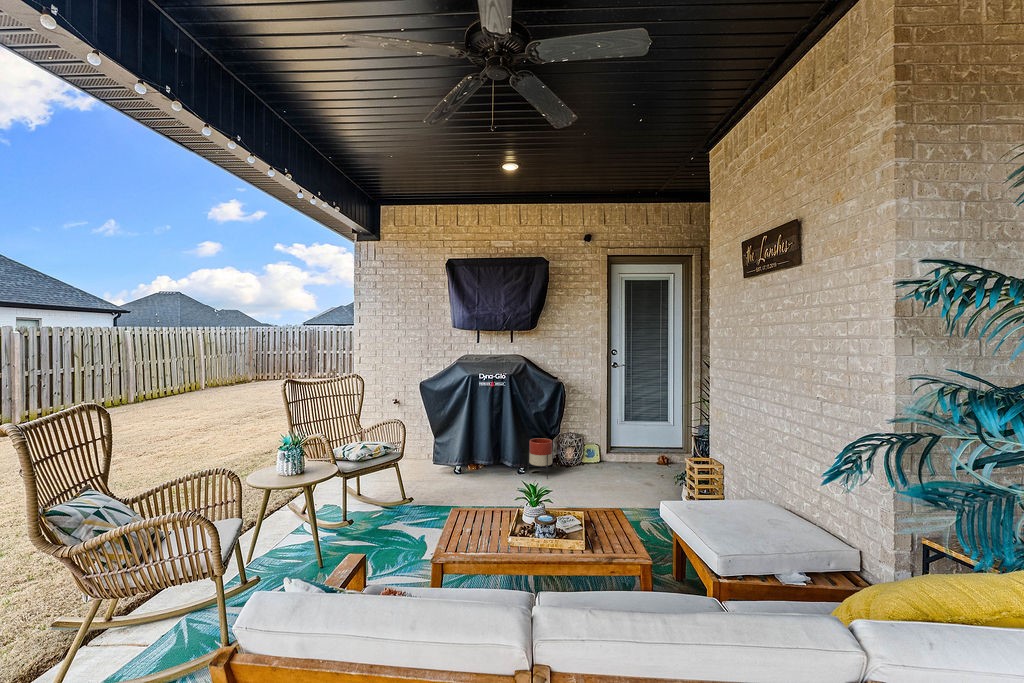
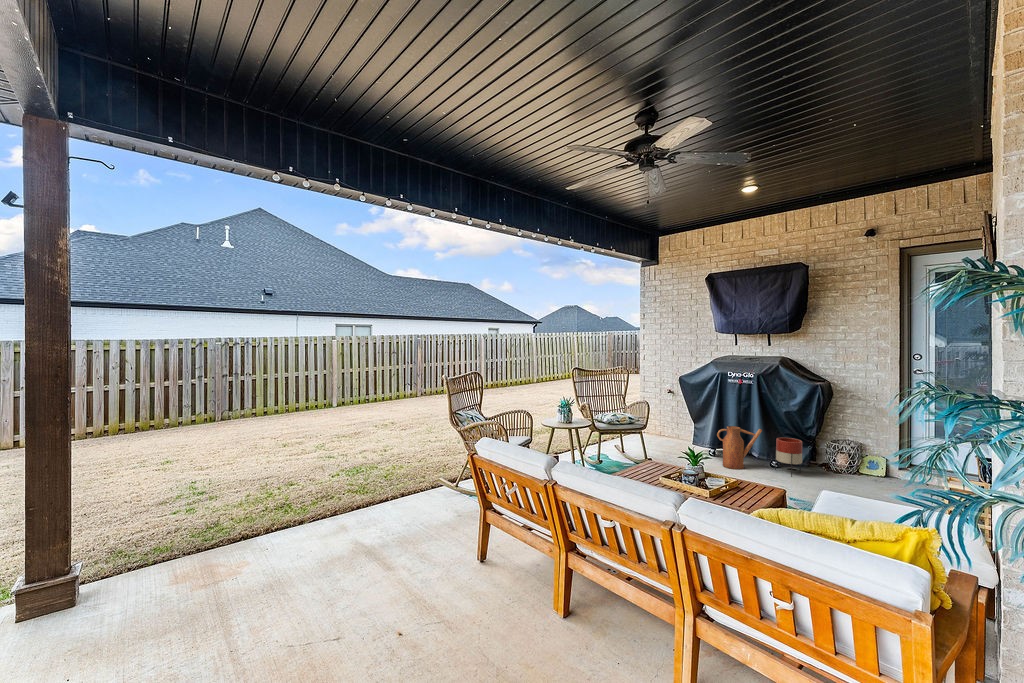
watering can: none [475,433,518,485] -> present [717,426,762,469]

